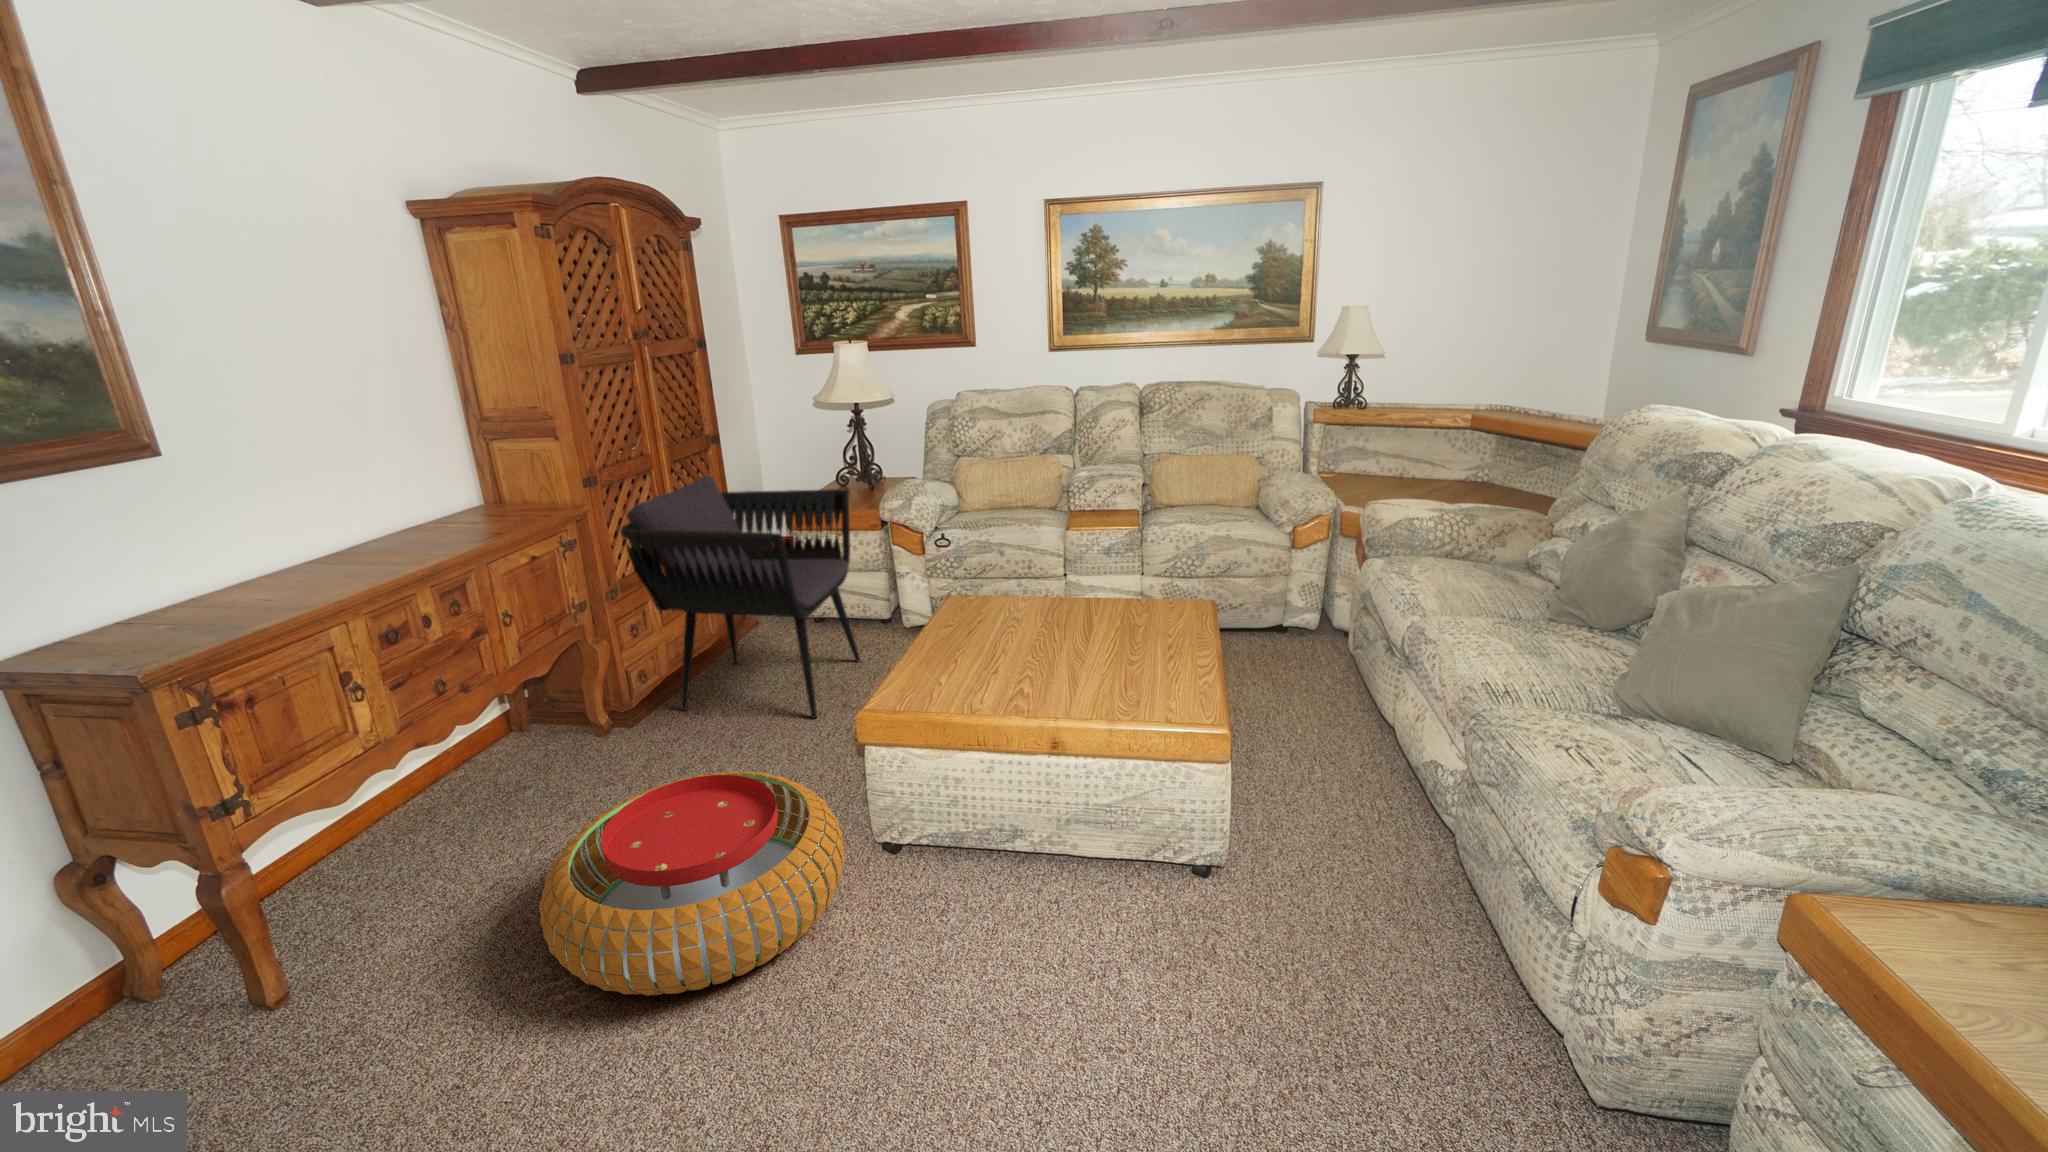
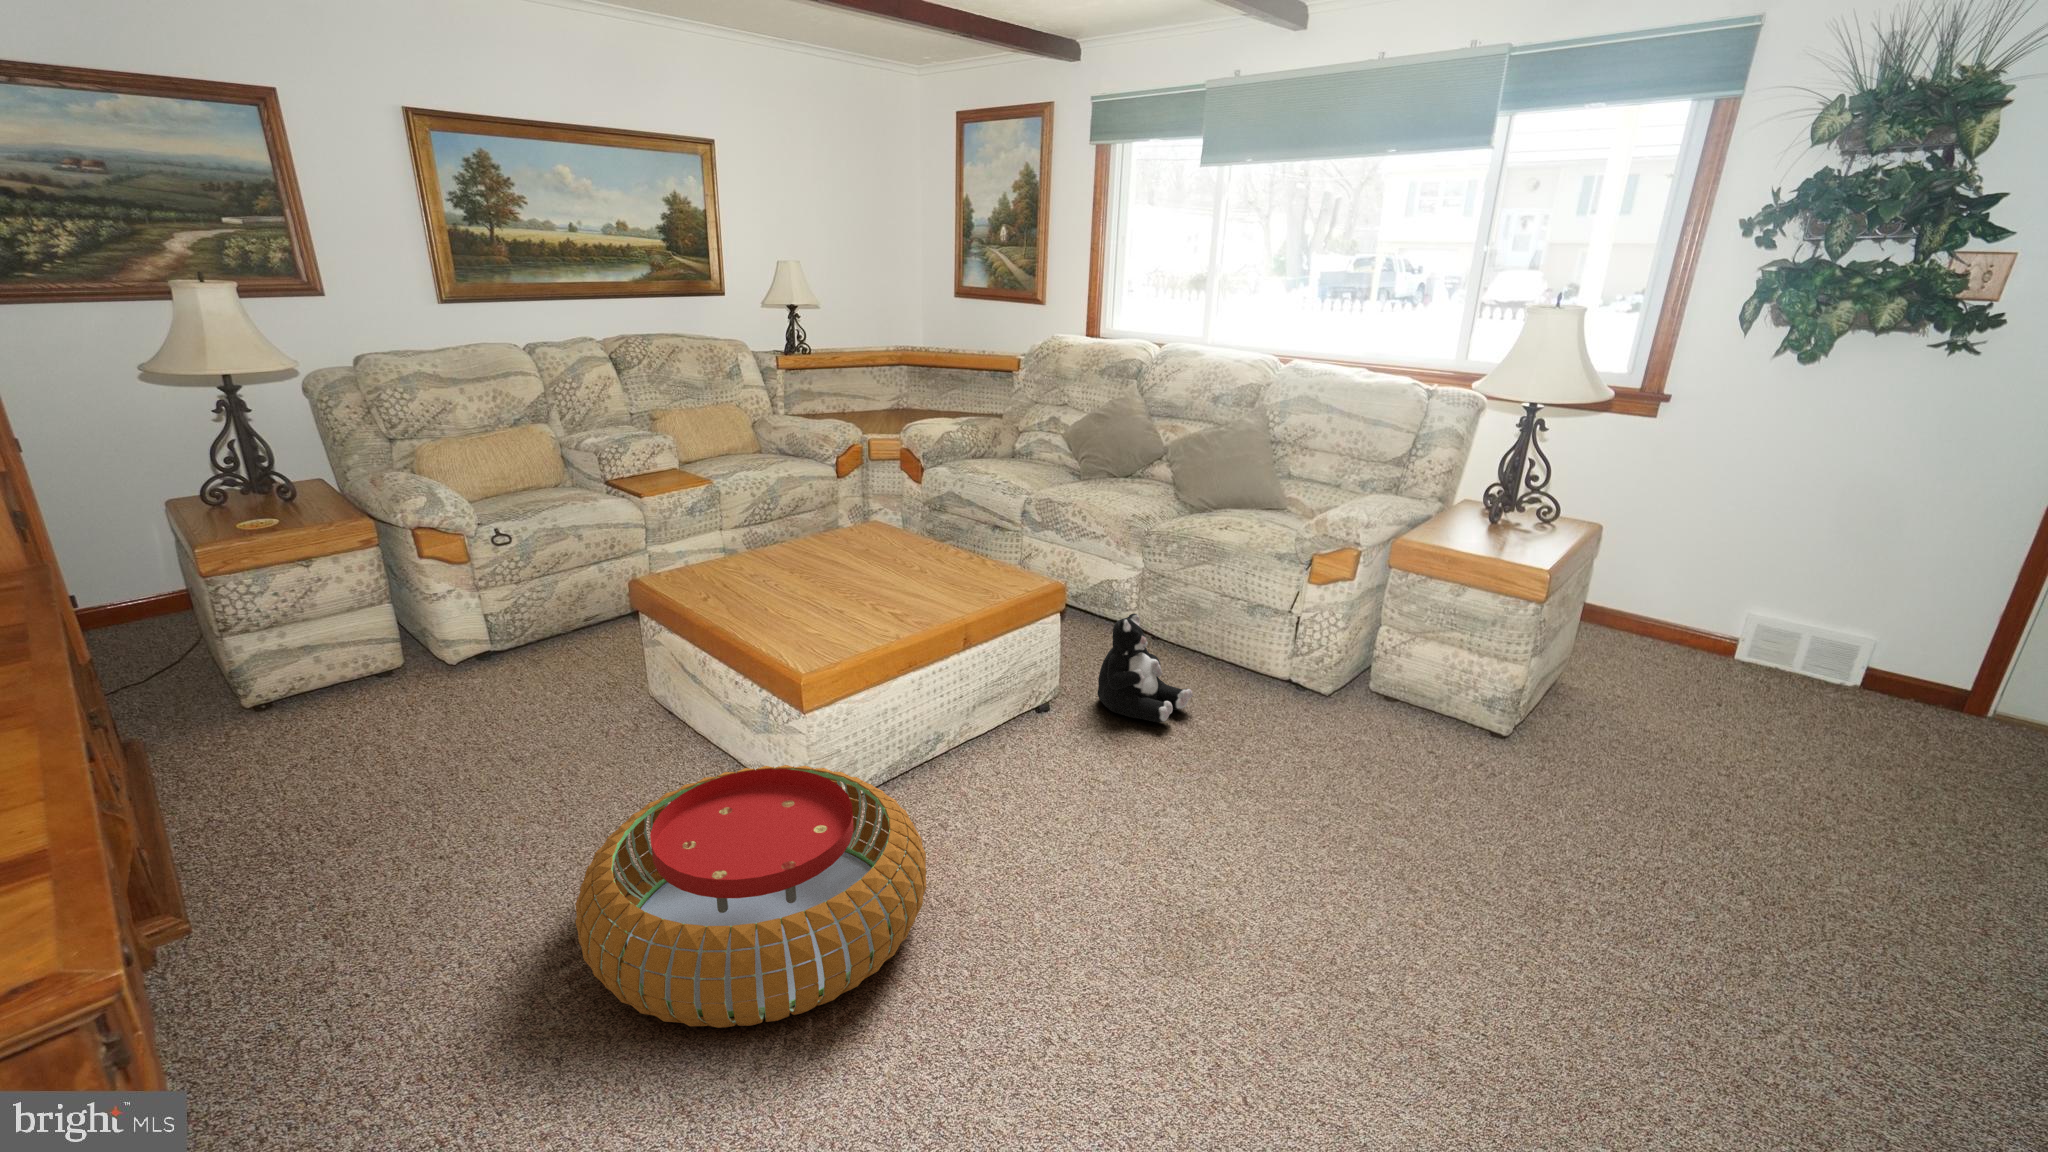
armchair: present [621,476,860,718] -> none [97,483,522,856]
plush toy: none [1215,819,1332,985] -> present [1098,614,1193,722]

